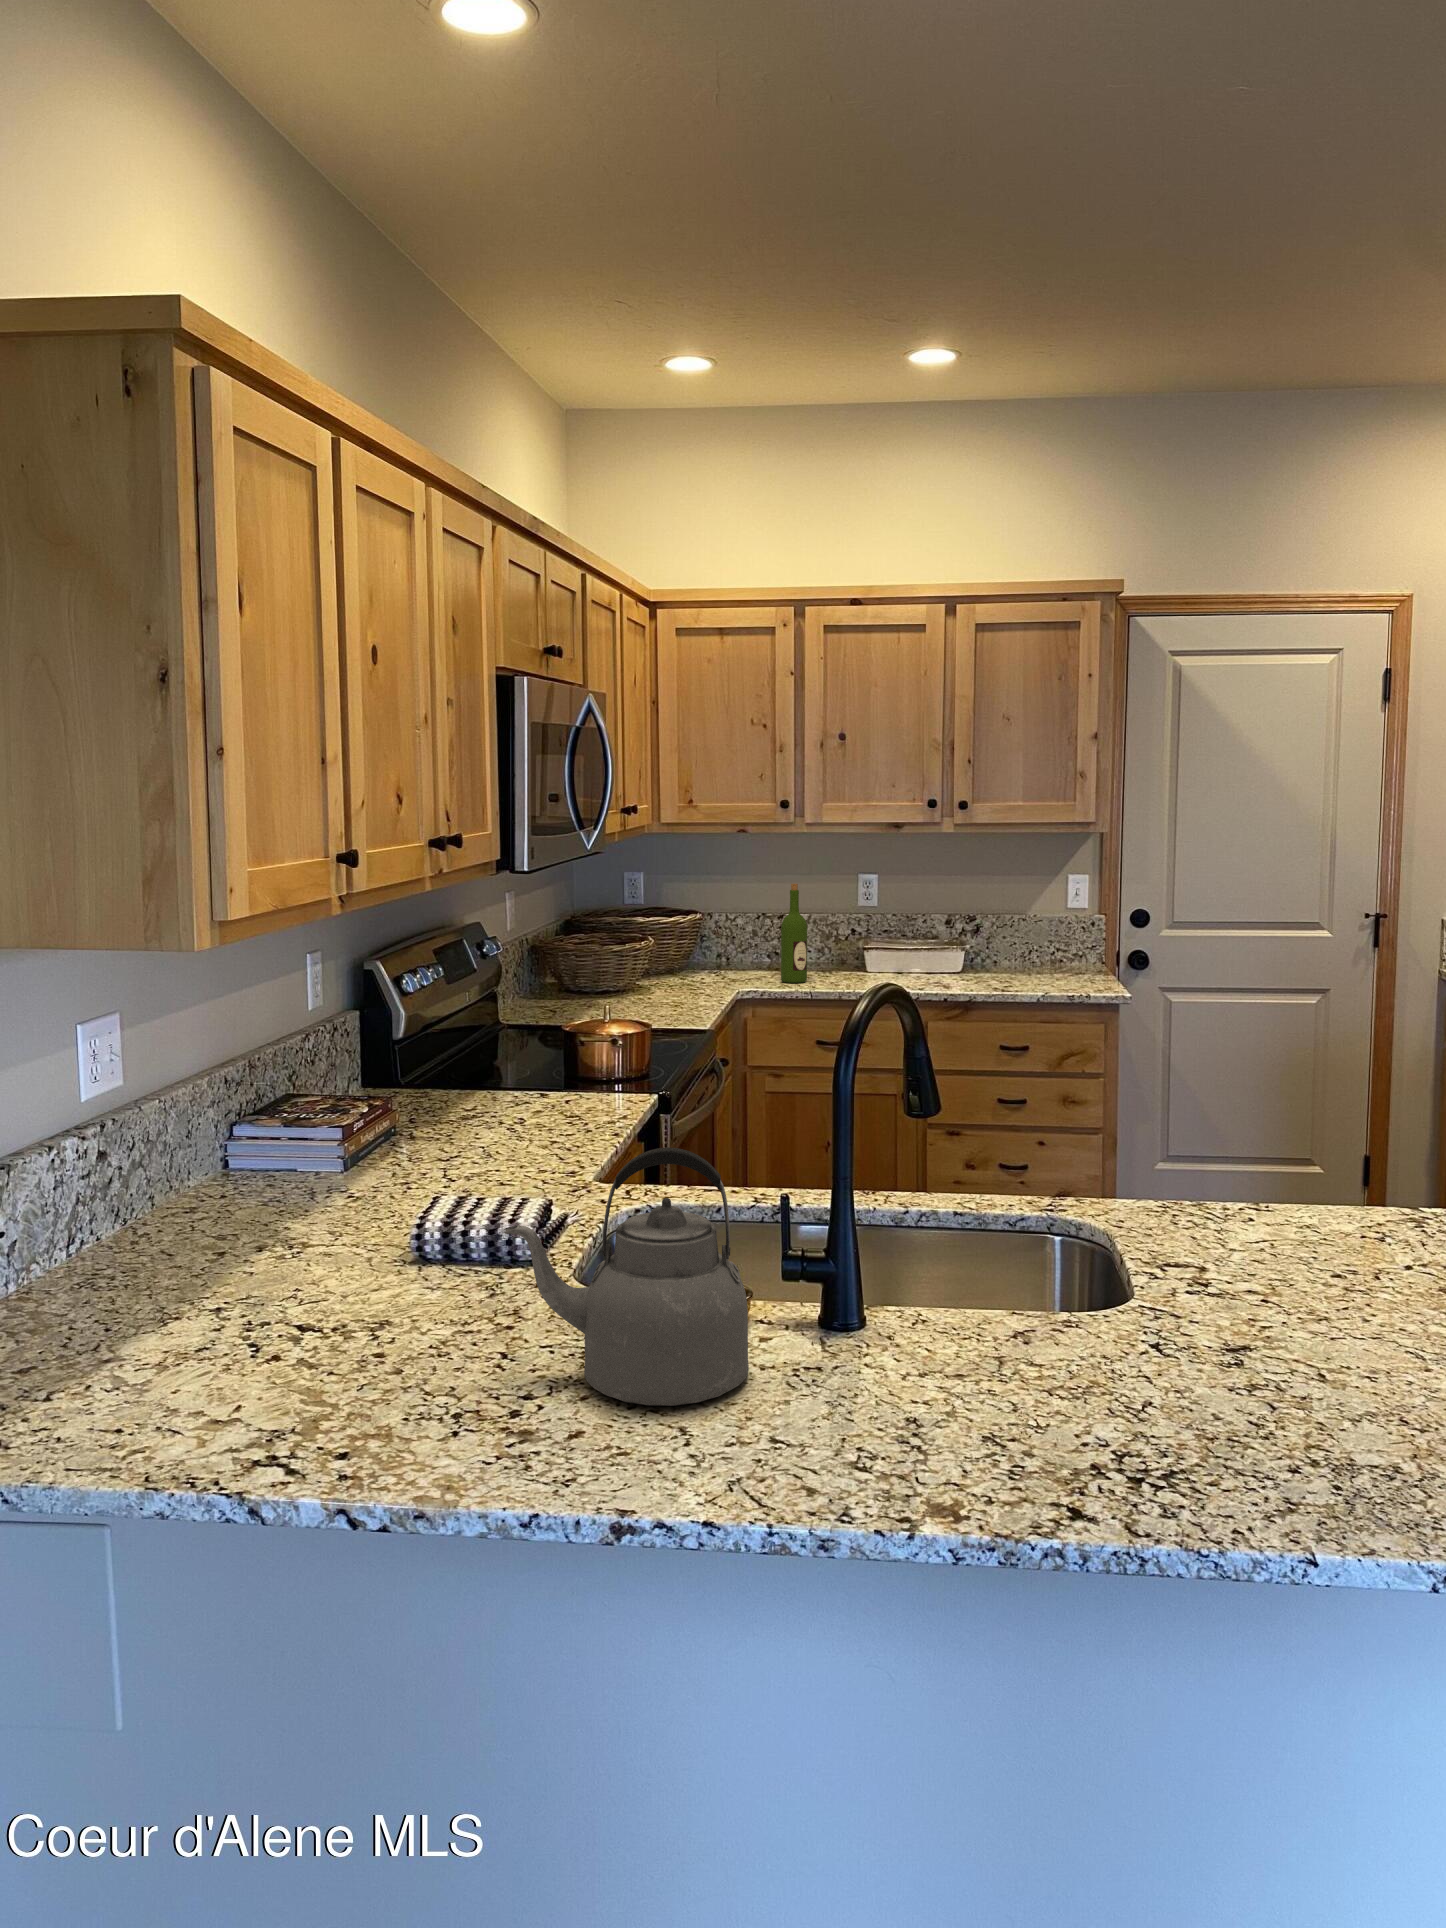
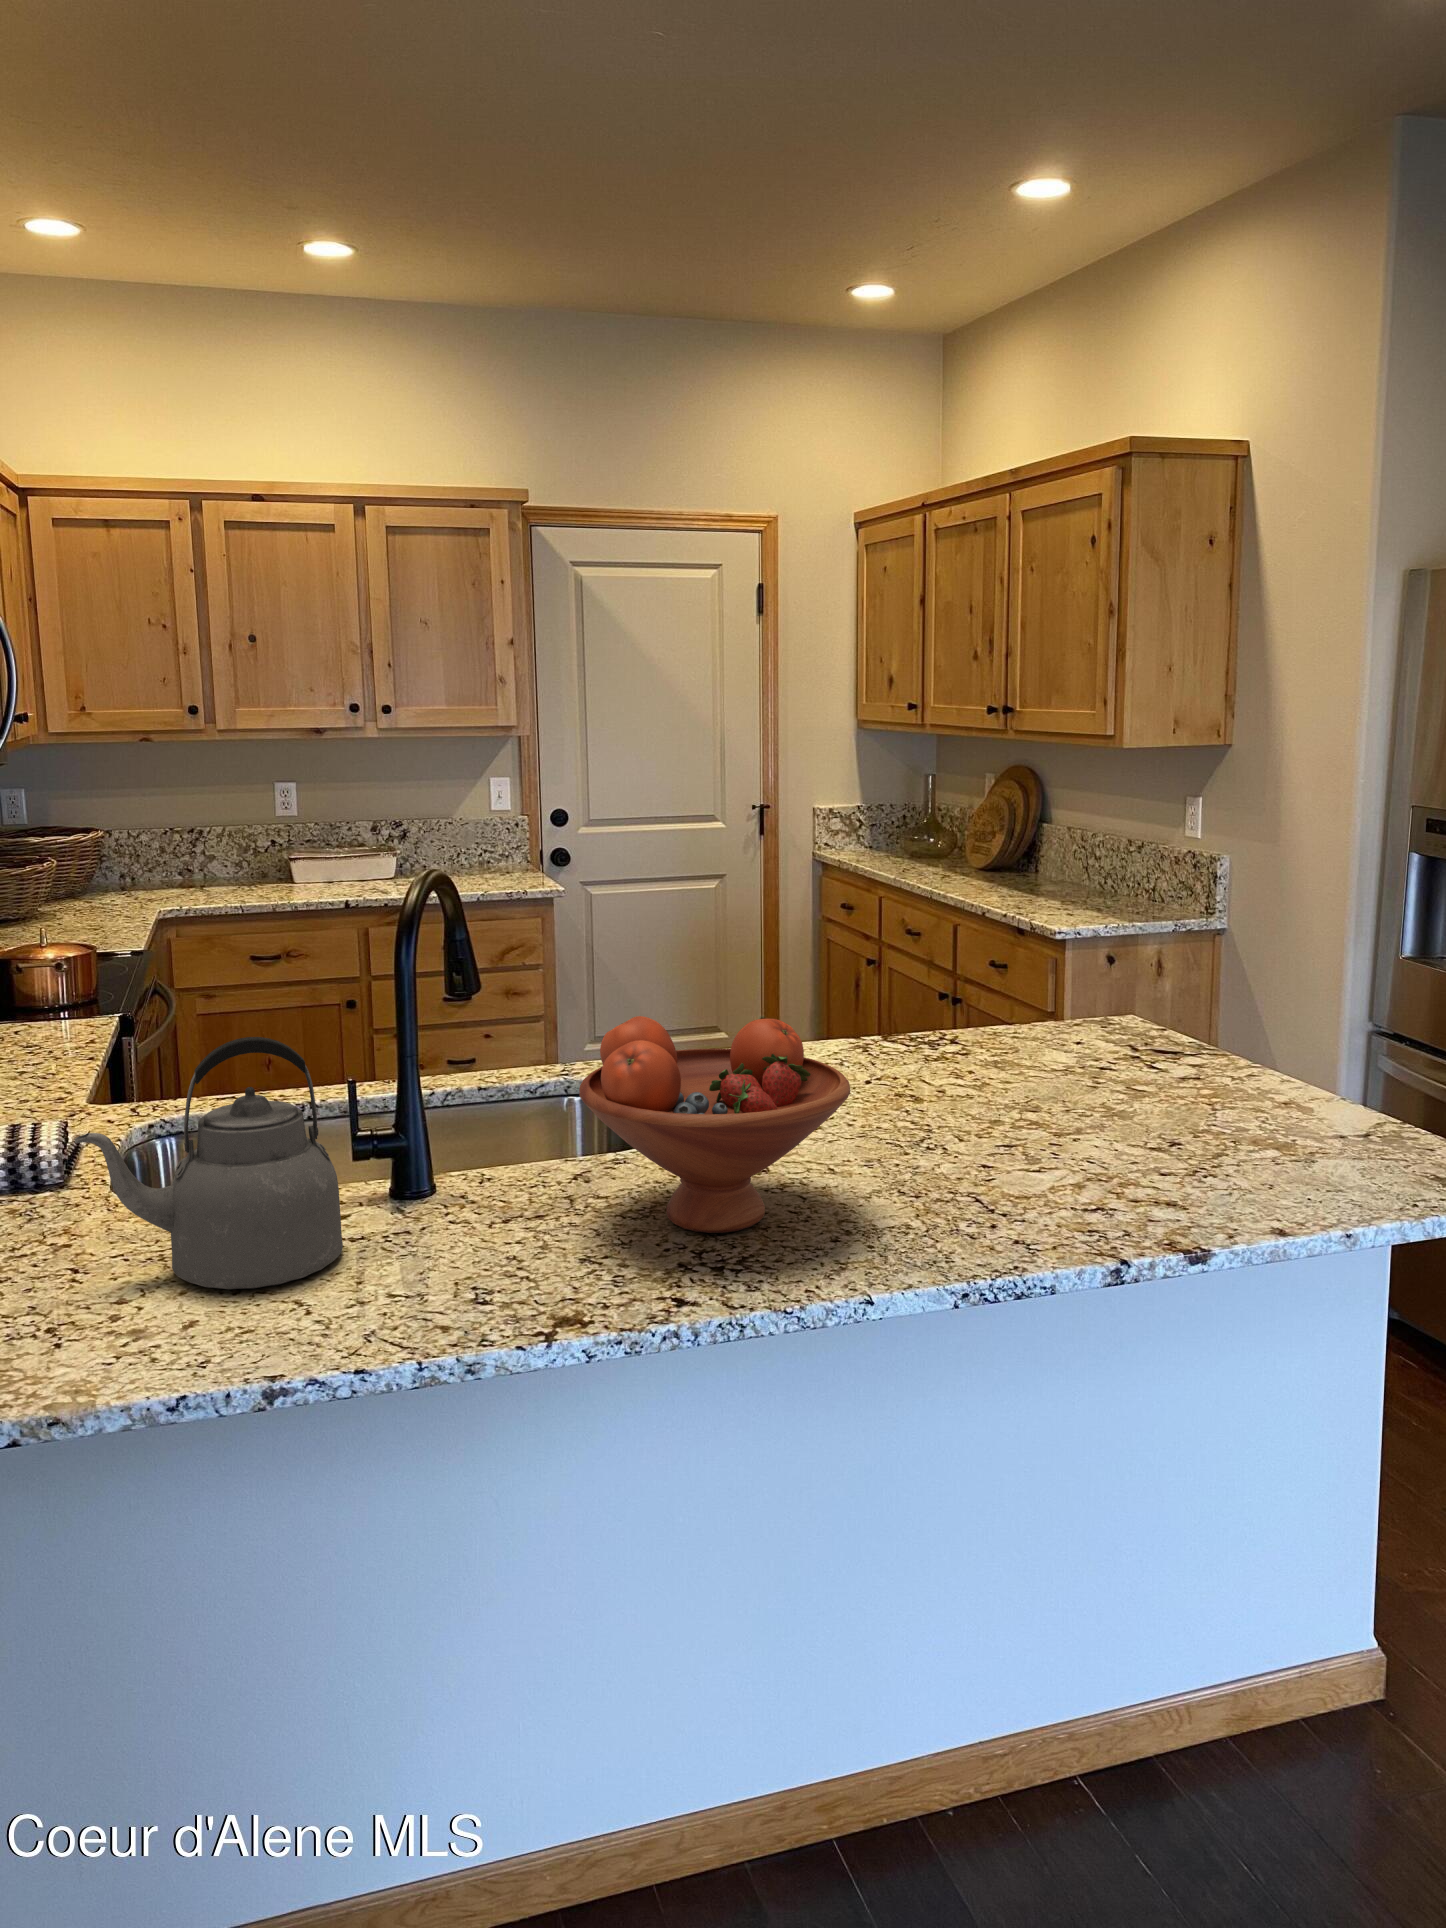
wine bottle: present [781,884,807,983] -> none [201,794,233,898]
fruit bowl: none [1003,1167,1331,1435] -> present [579,1016,850,1233]

